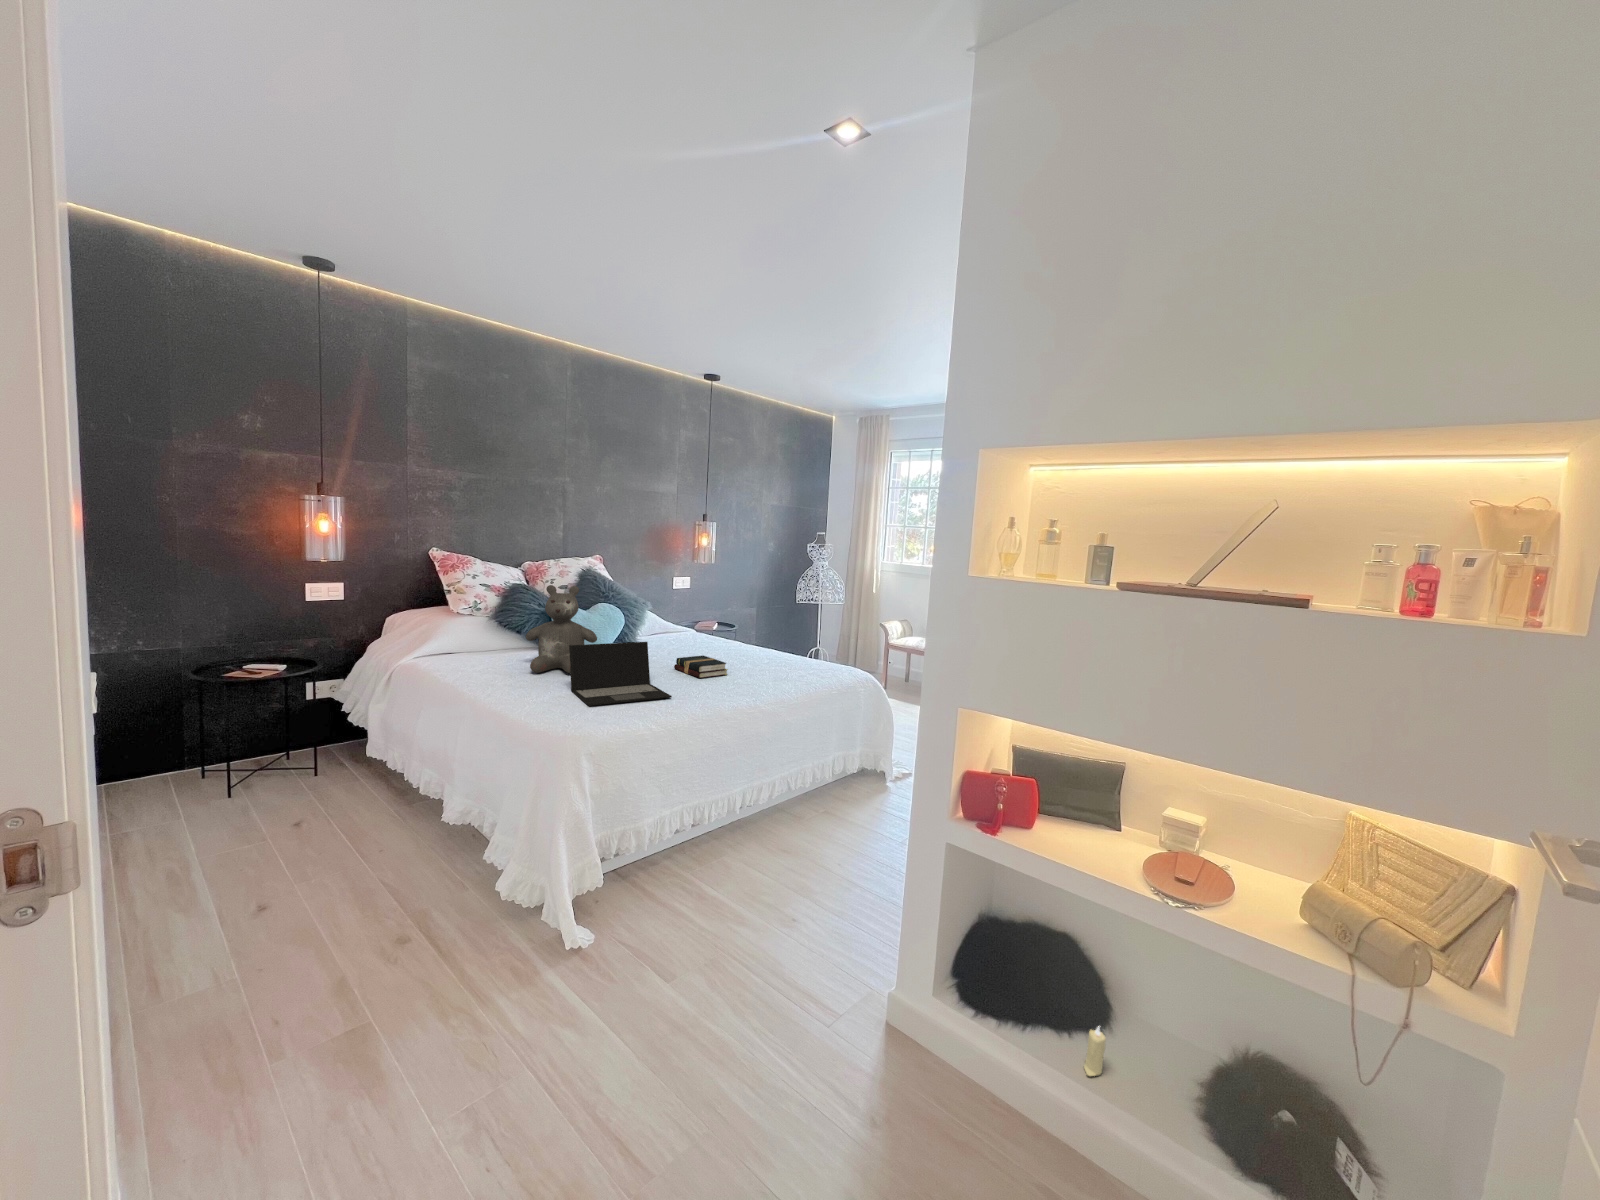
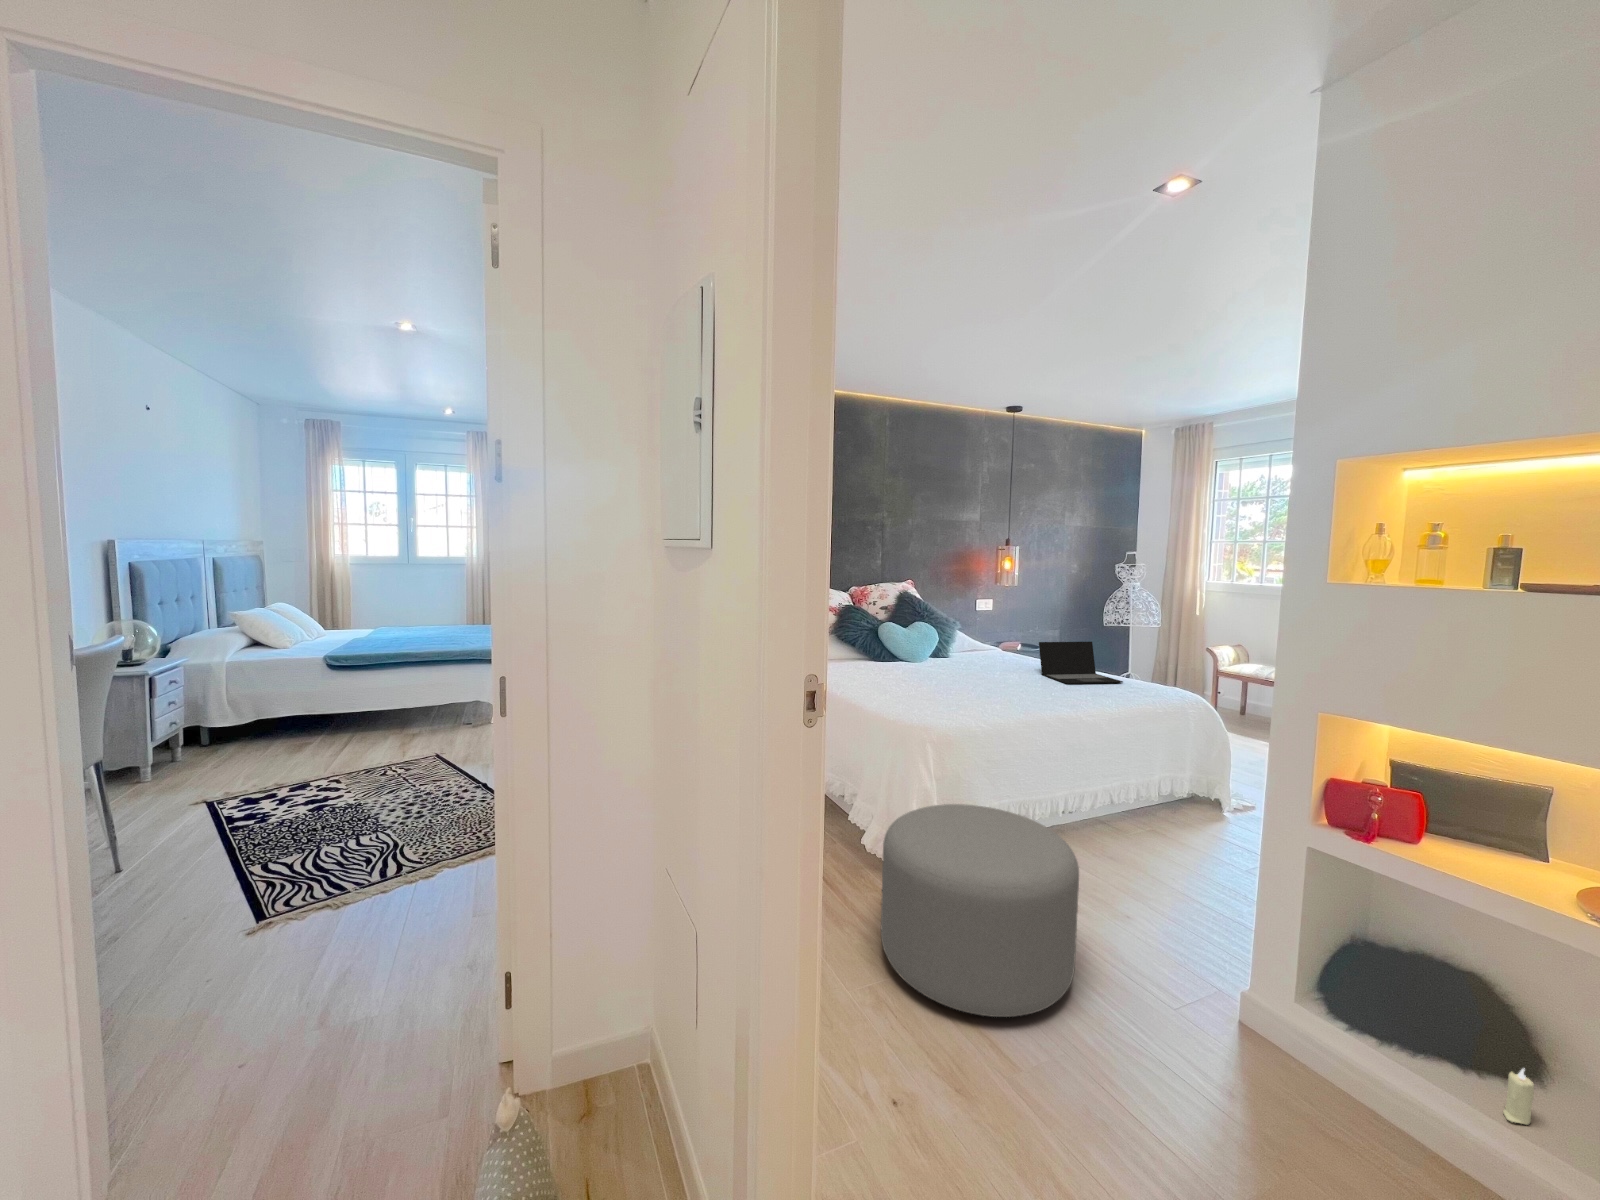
teddy bear: present [526,585,597,673] -> none [865,604,923,679]
laptop: present [569,642,672,706] -> present [1039,642,1123,684]
hardback book: present [674,656,728,678] -> none [991,669,1044,688]
ottoman: none [497,831,737,1109] -> present [881,804,1079,1017]

